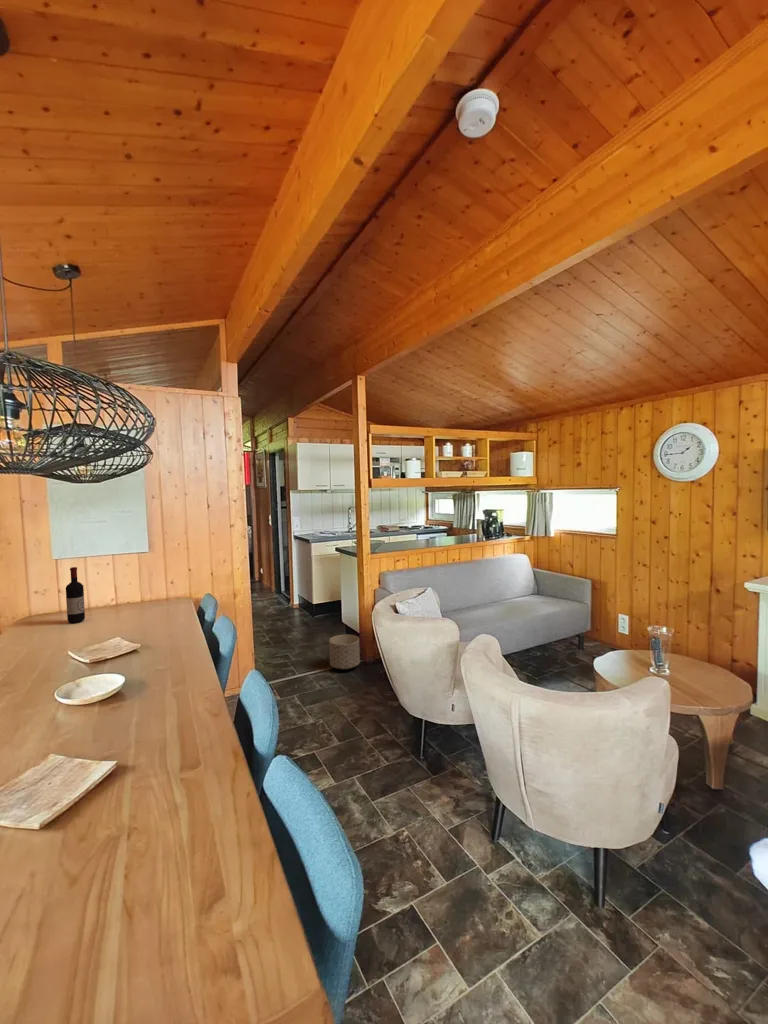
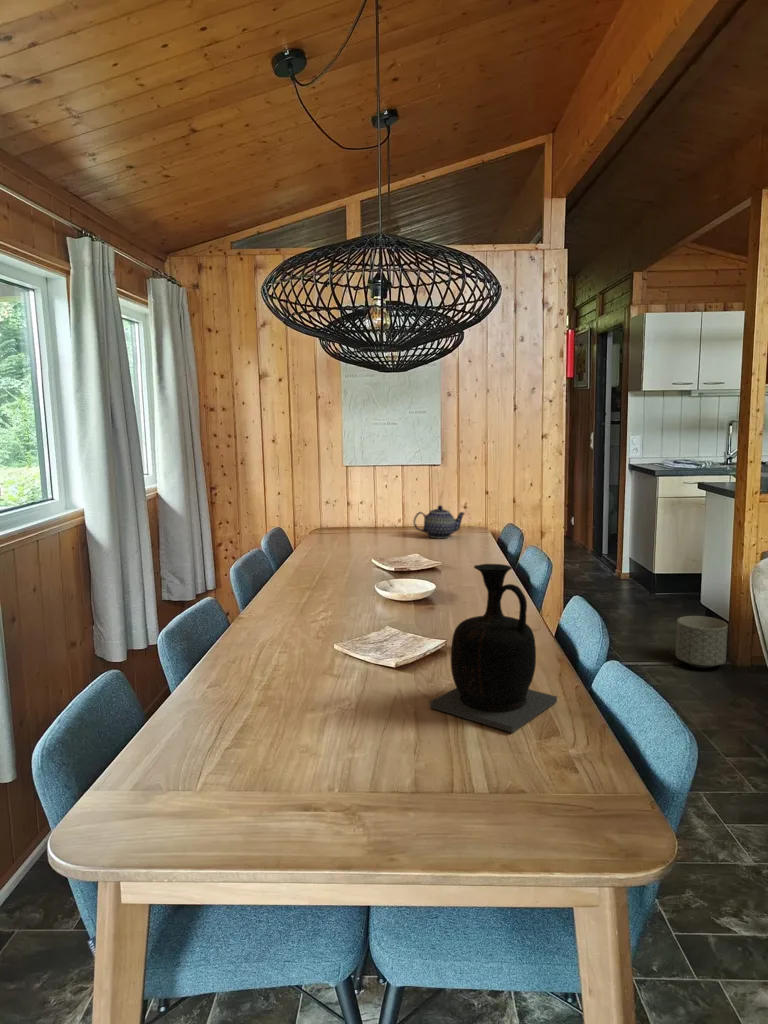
wine bottle: present [66,567,85,623] -> none [359,473,376,538]
teapot: none [121,587,169,615] -> present [414,506,464,538]
vase: none [69,699,227,909] -> present [430,564,557,732]

